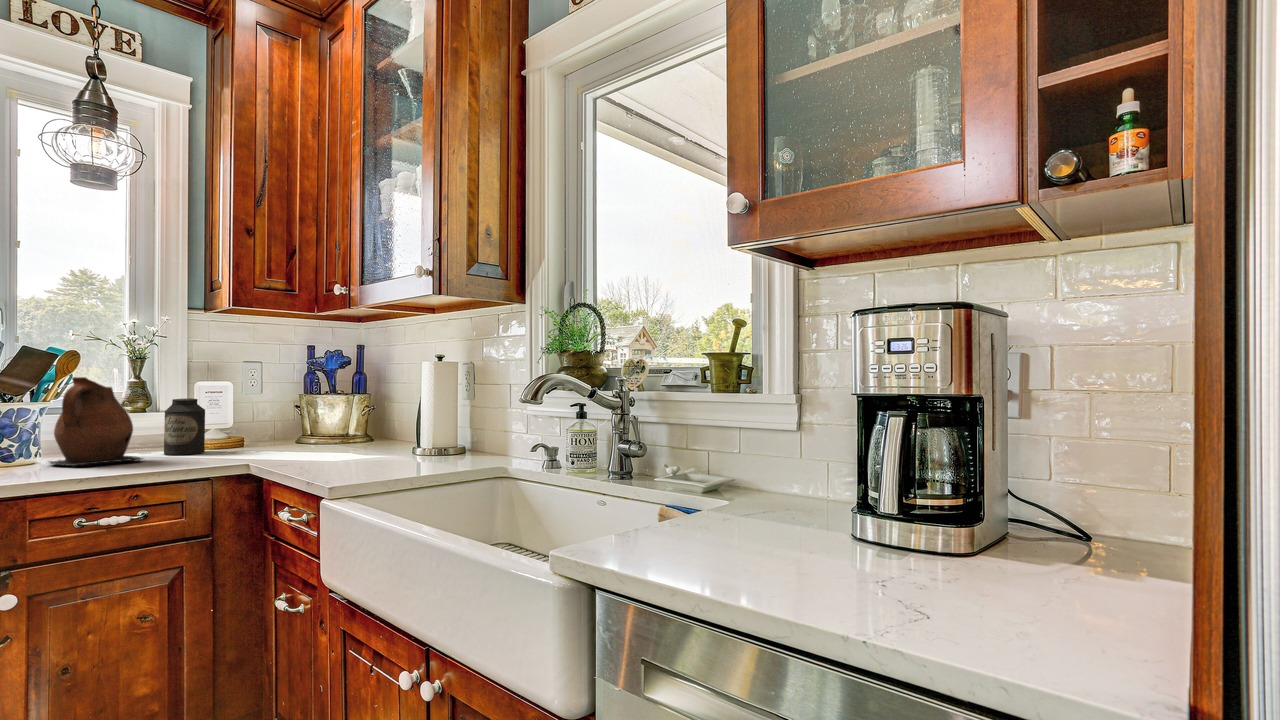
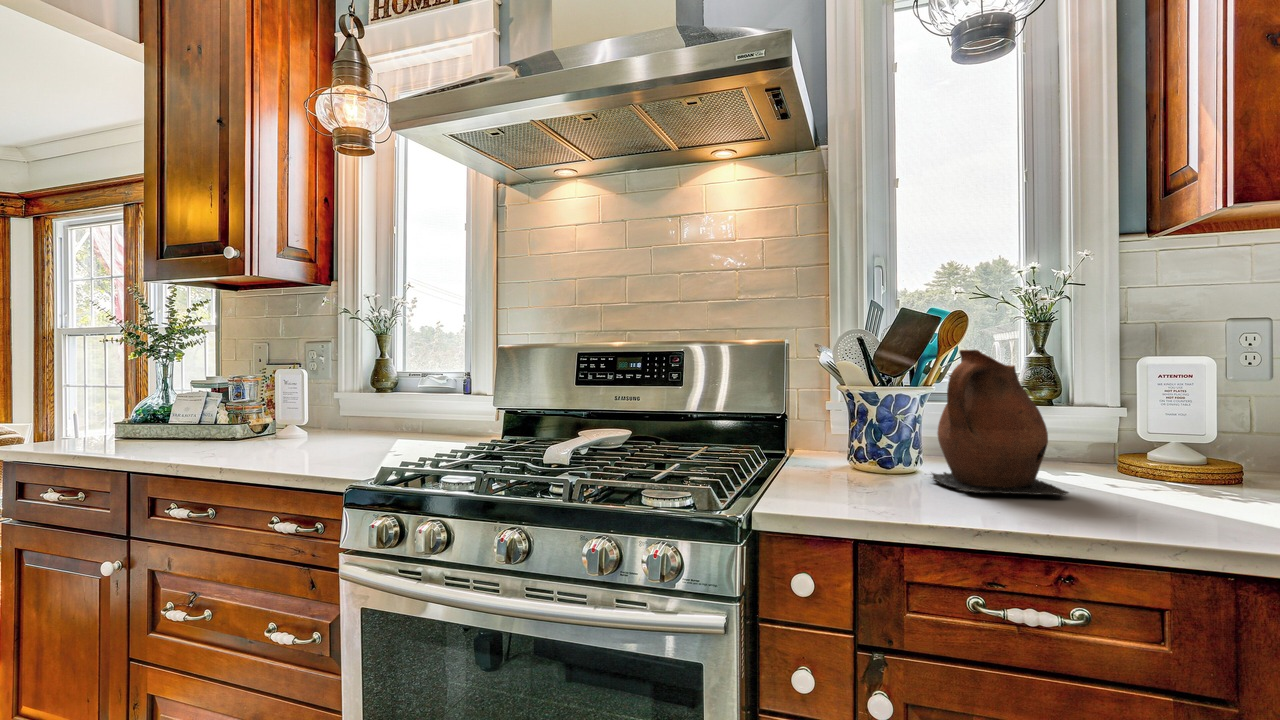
canister: present [164,398,205,455] -> none [1092,388,1167,490]

